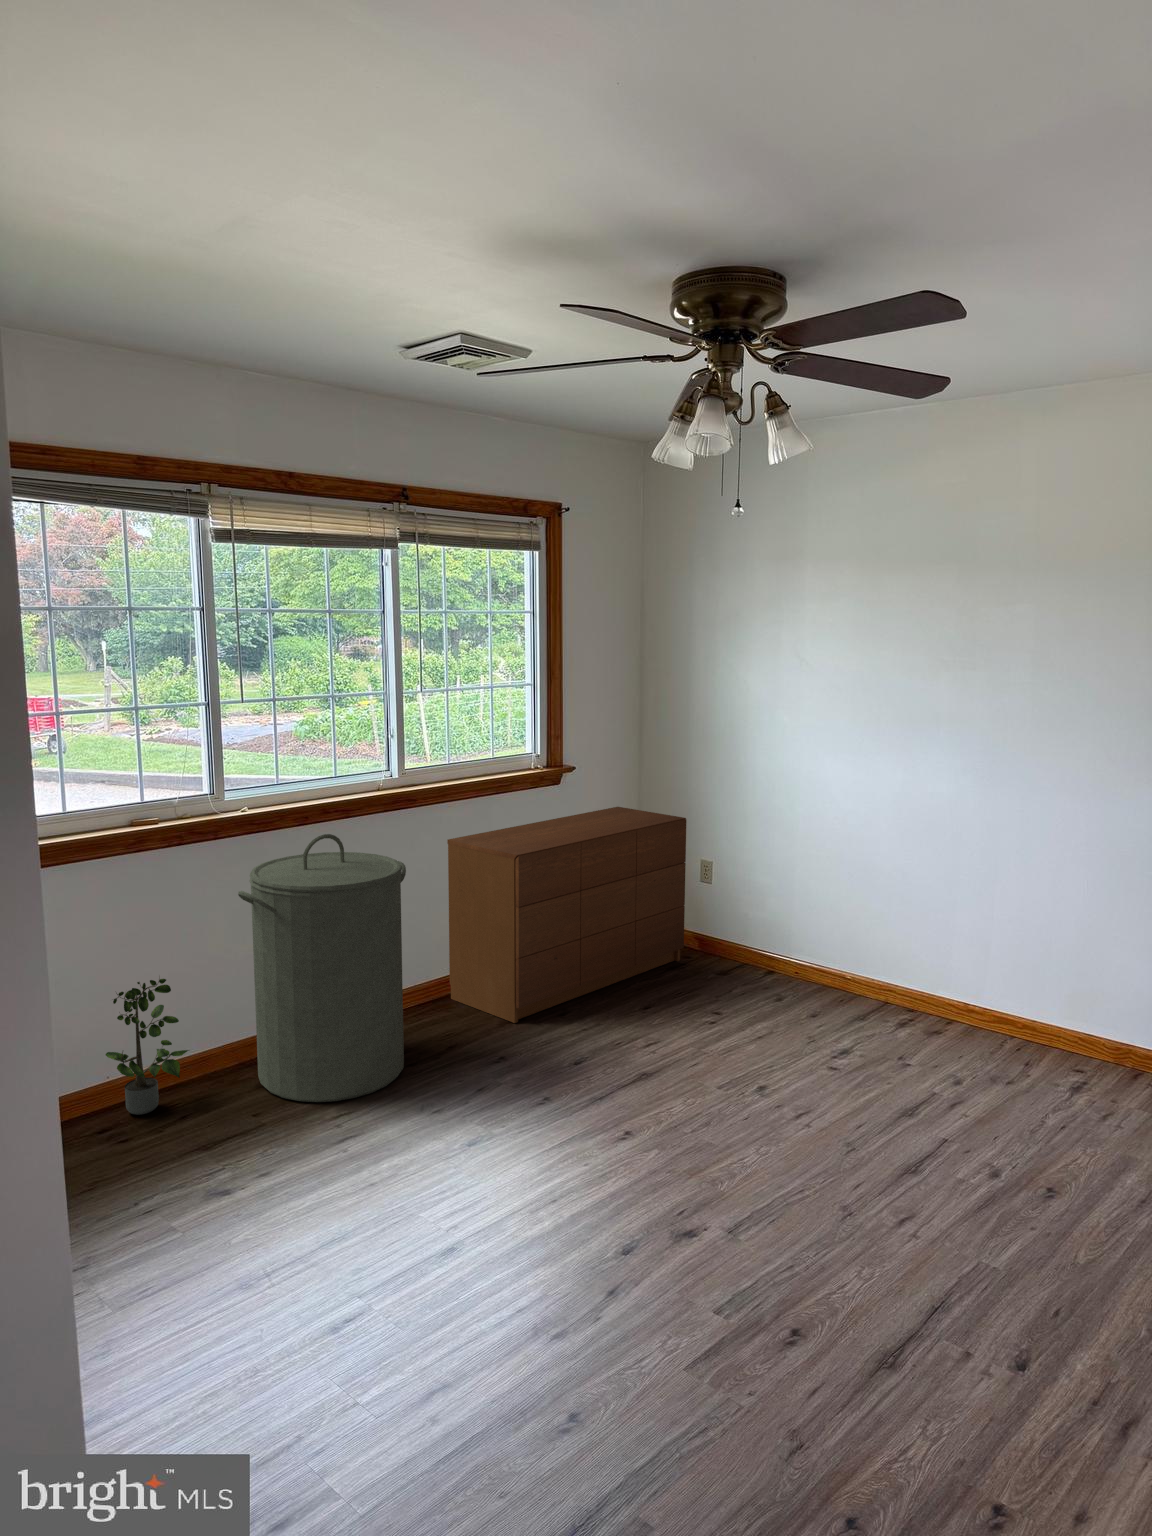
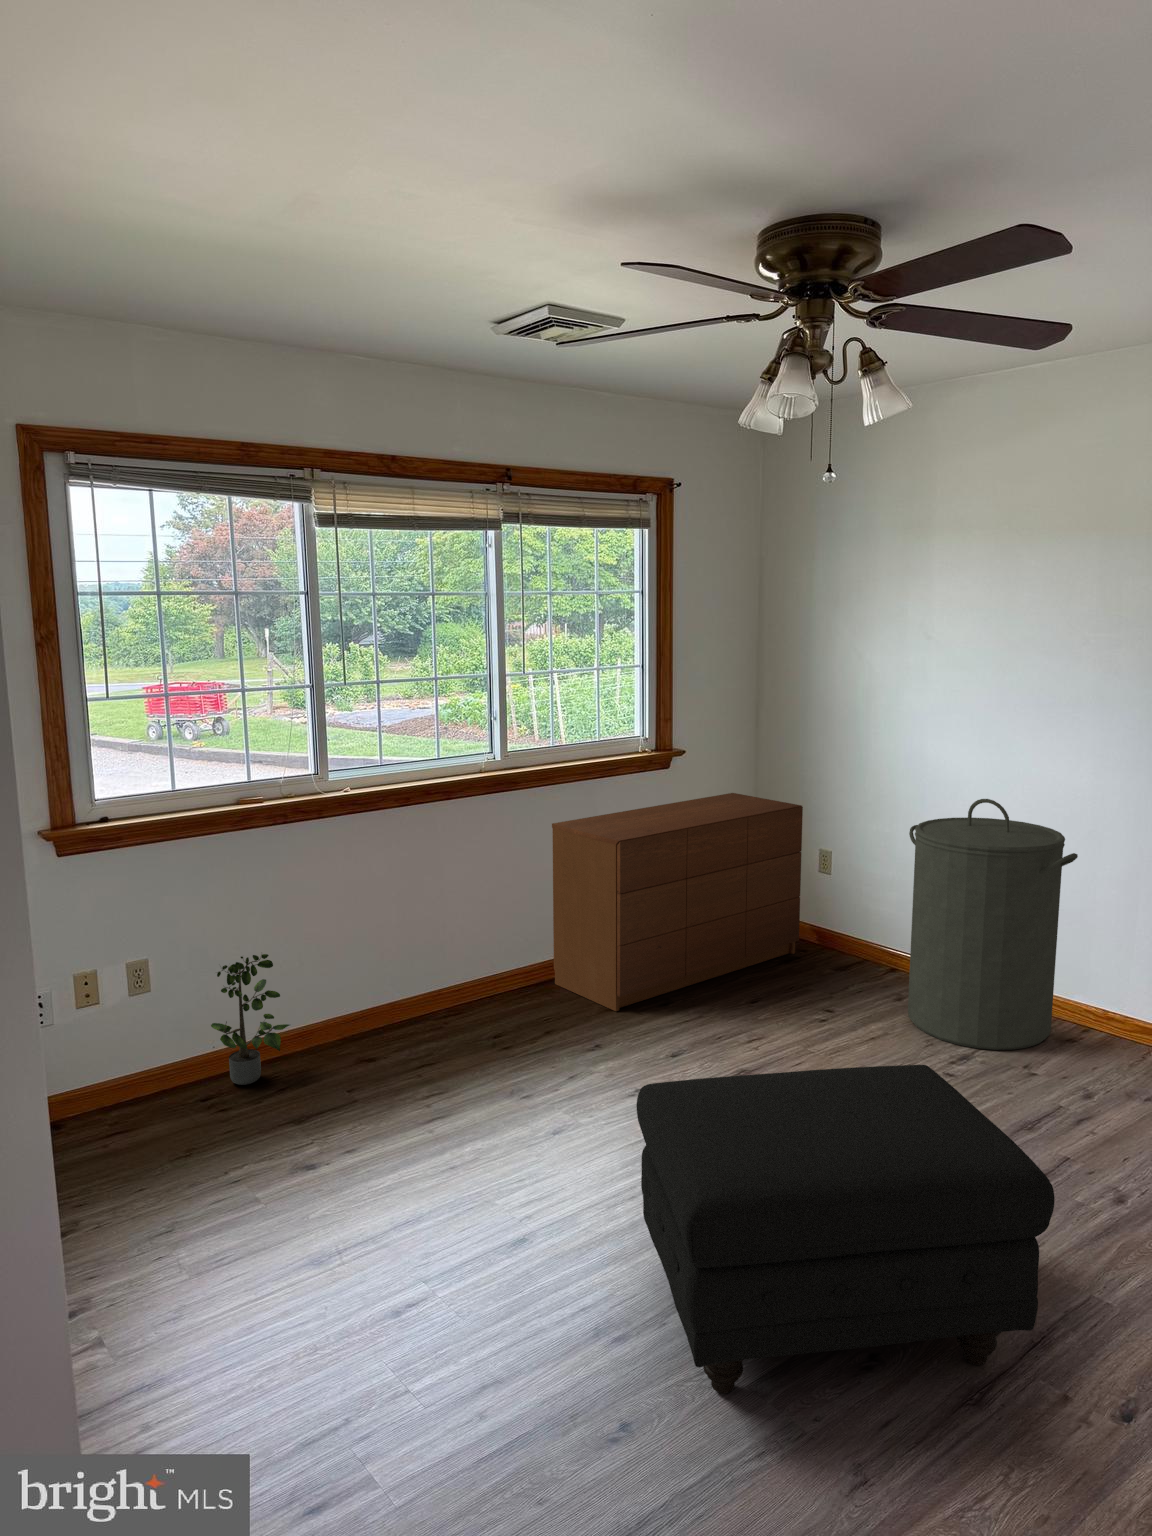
laundry hamper: present [238,834,406,1102] -> present [908,799,1078,1050]
ottoman: none [565,1057,956,1378] -> present [636,1065,1055,1393]

